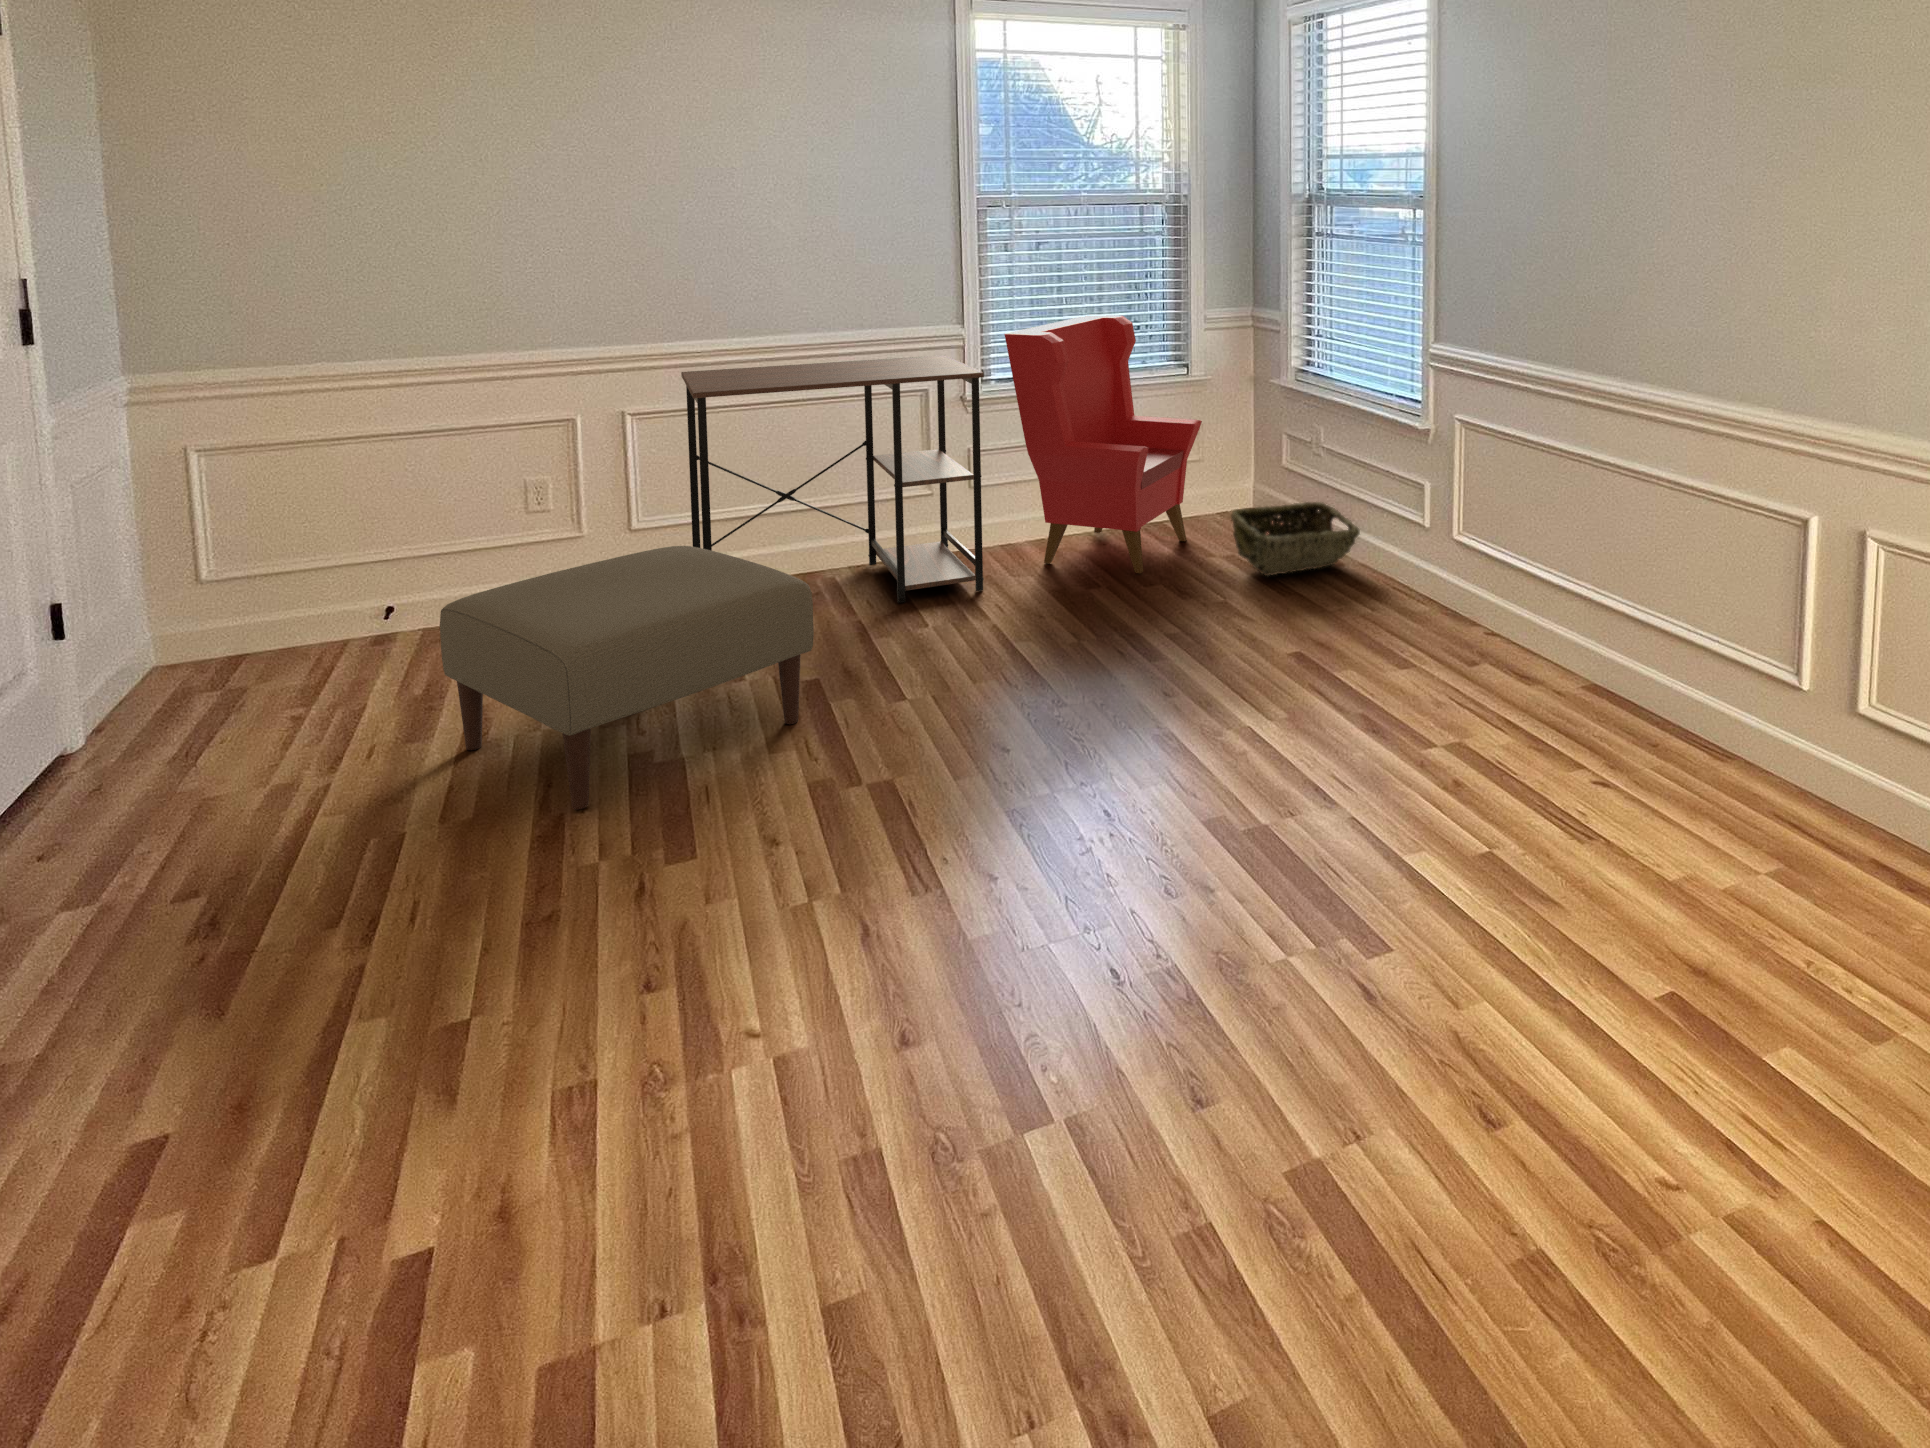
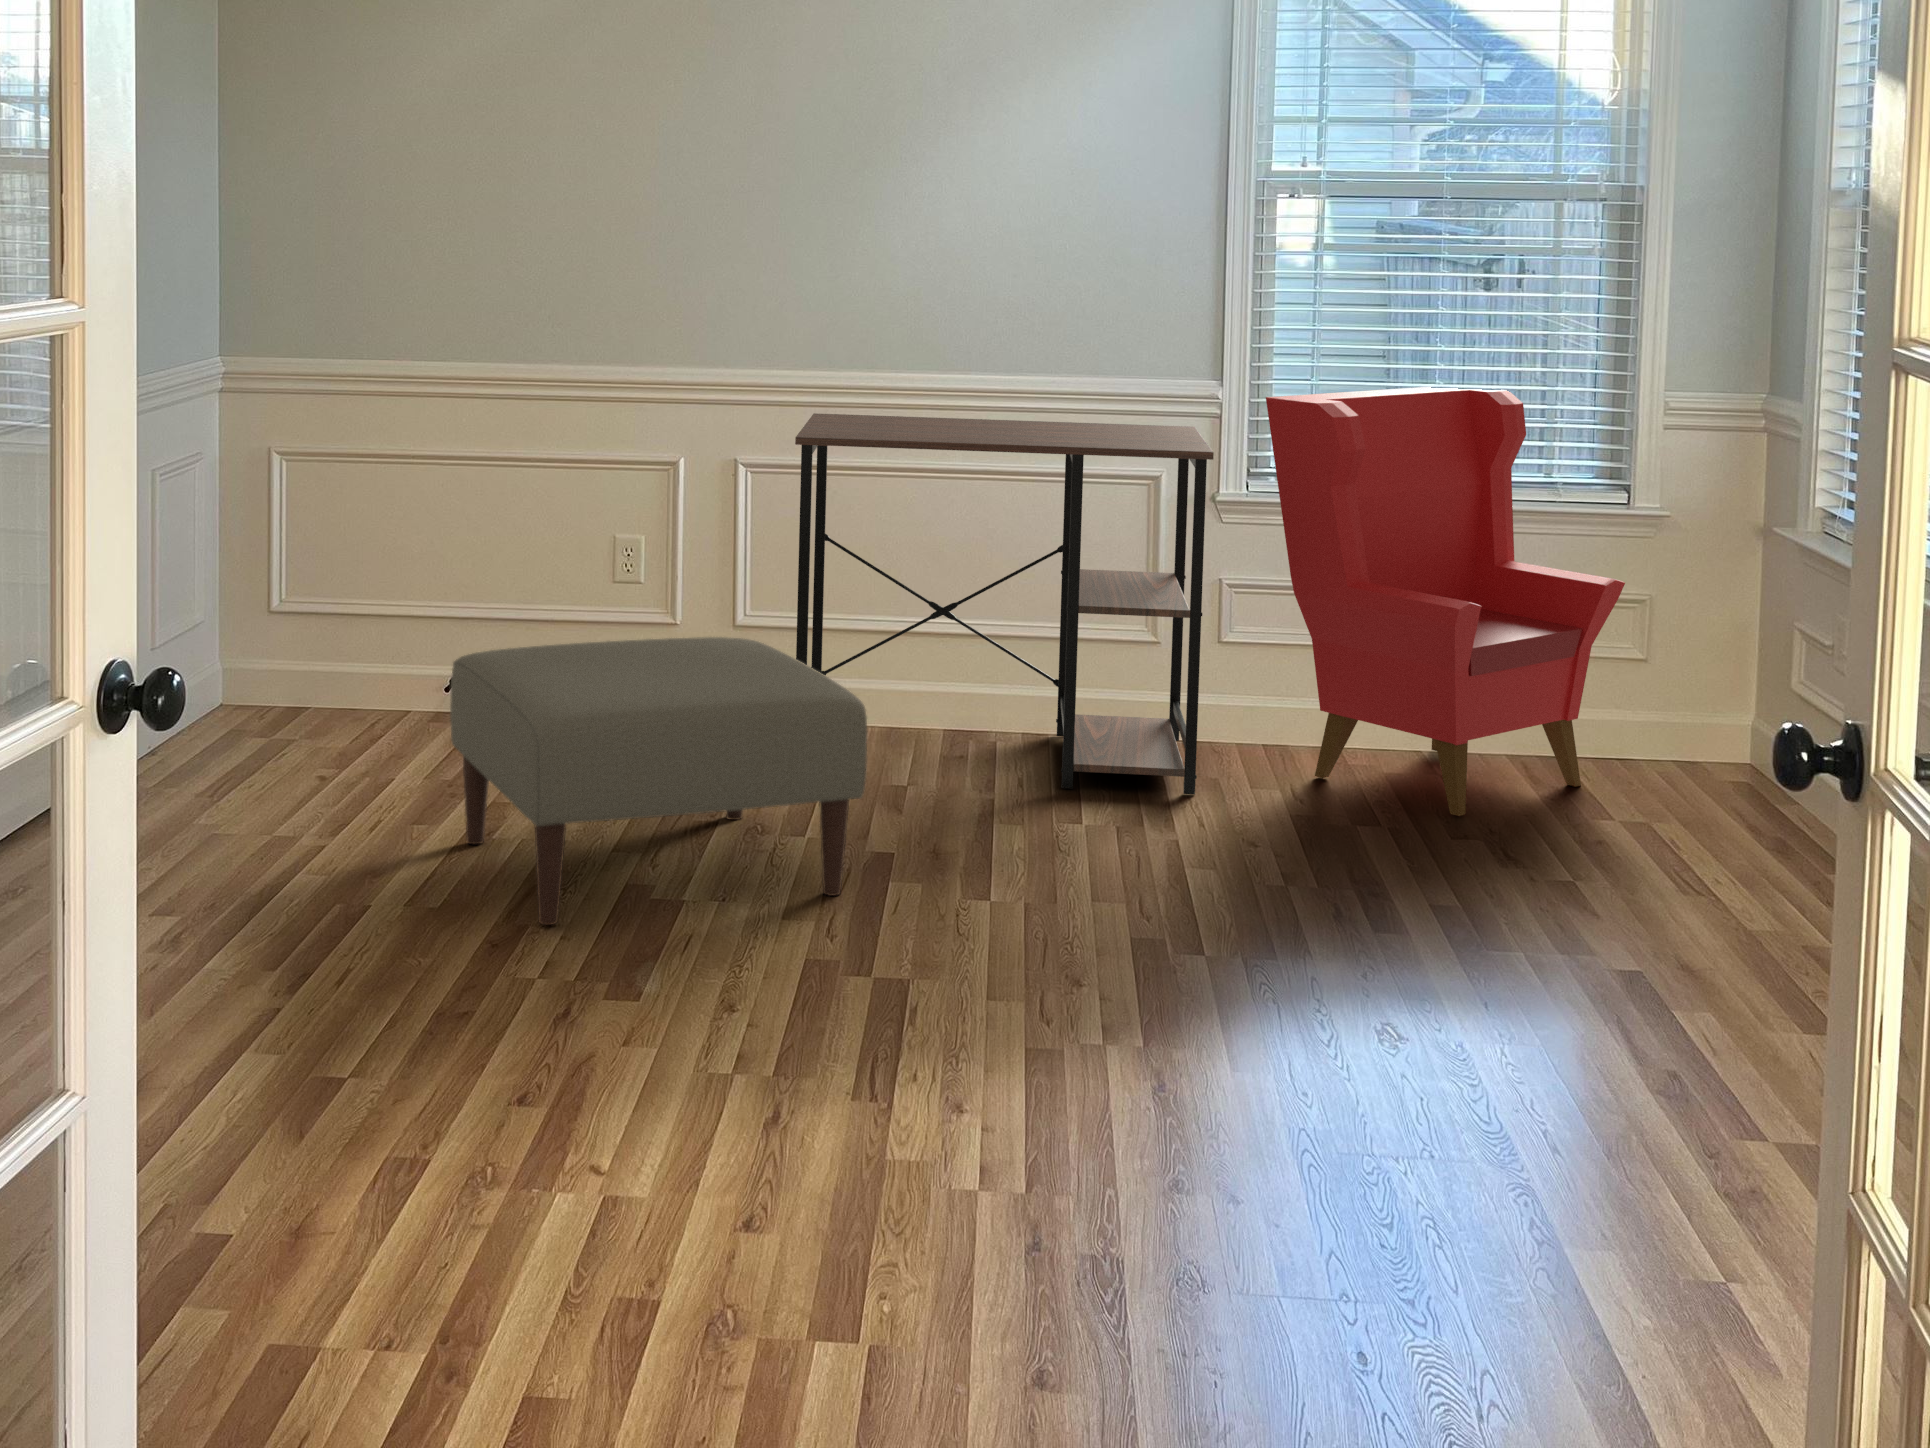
woven basket: present [1231,502,1360,576] -> none [1625,736,1870,866]

